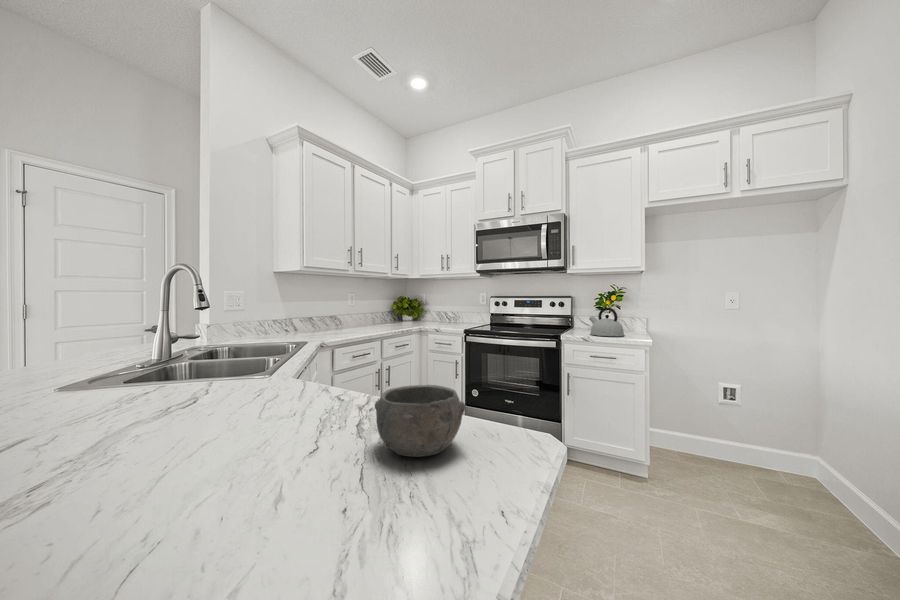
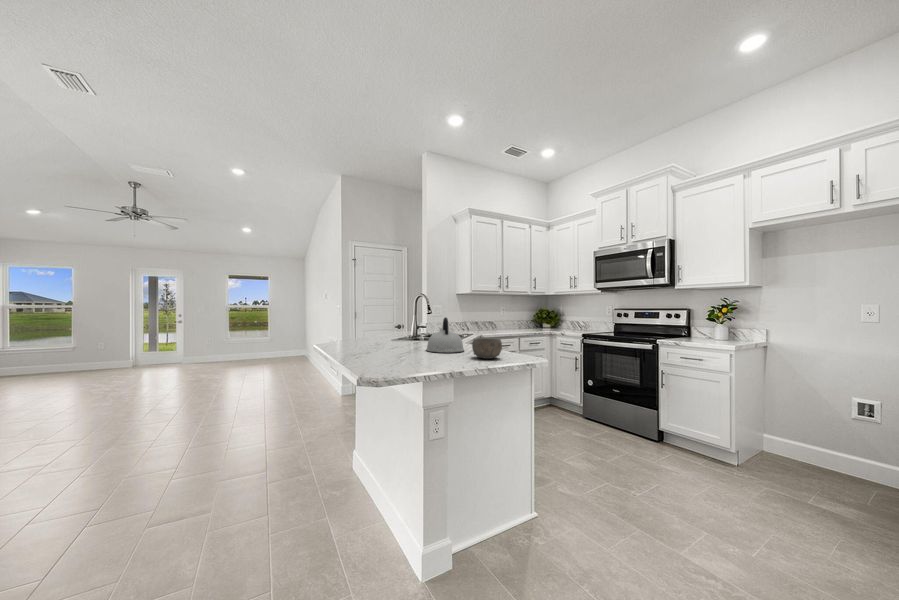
kettle: present [589,307,624,336] -> present [426,317,464,353]

